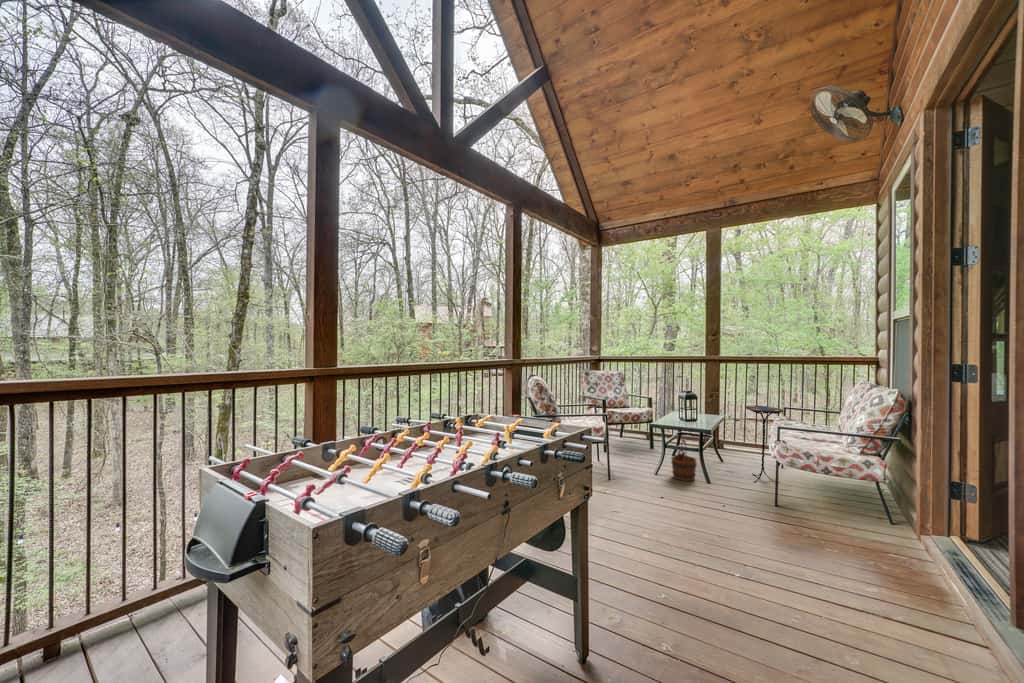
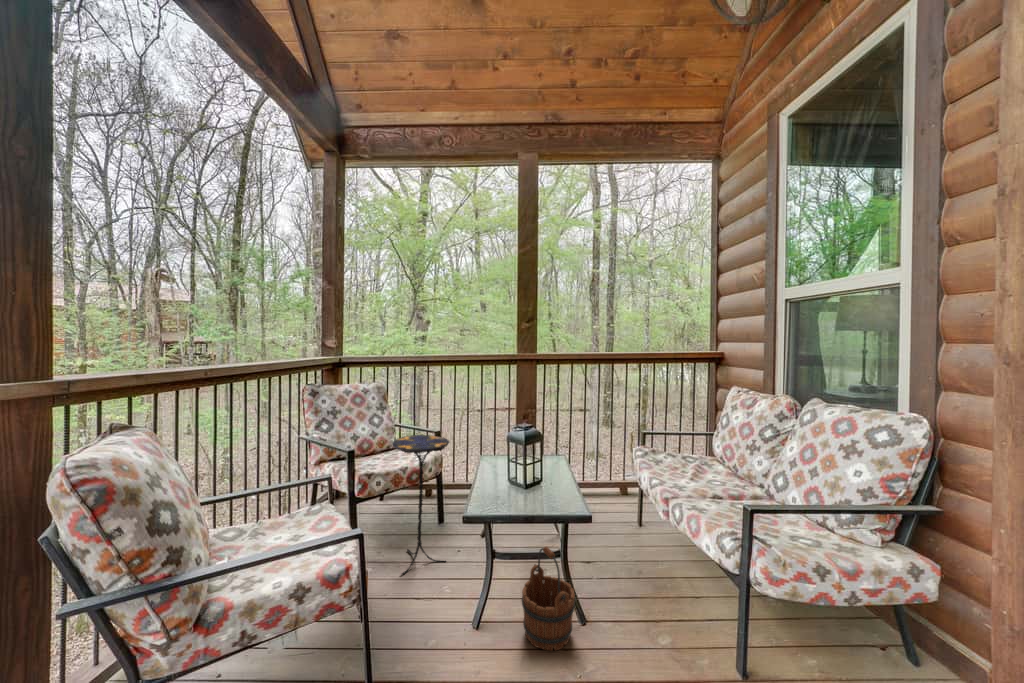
side table: present [746,405,783,482] -> present [393,435,449,574]

